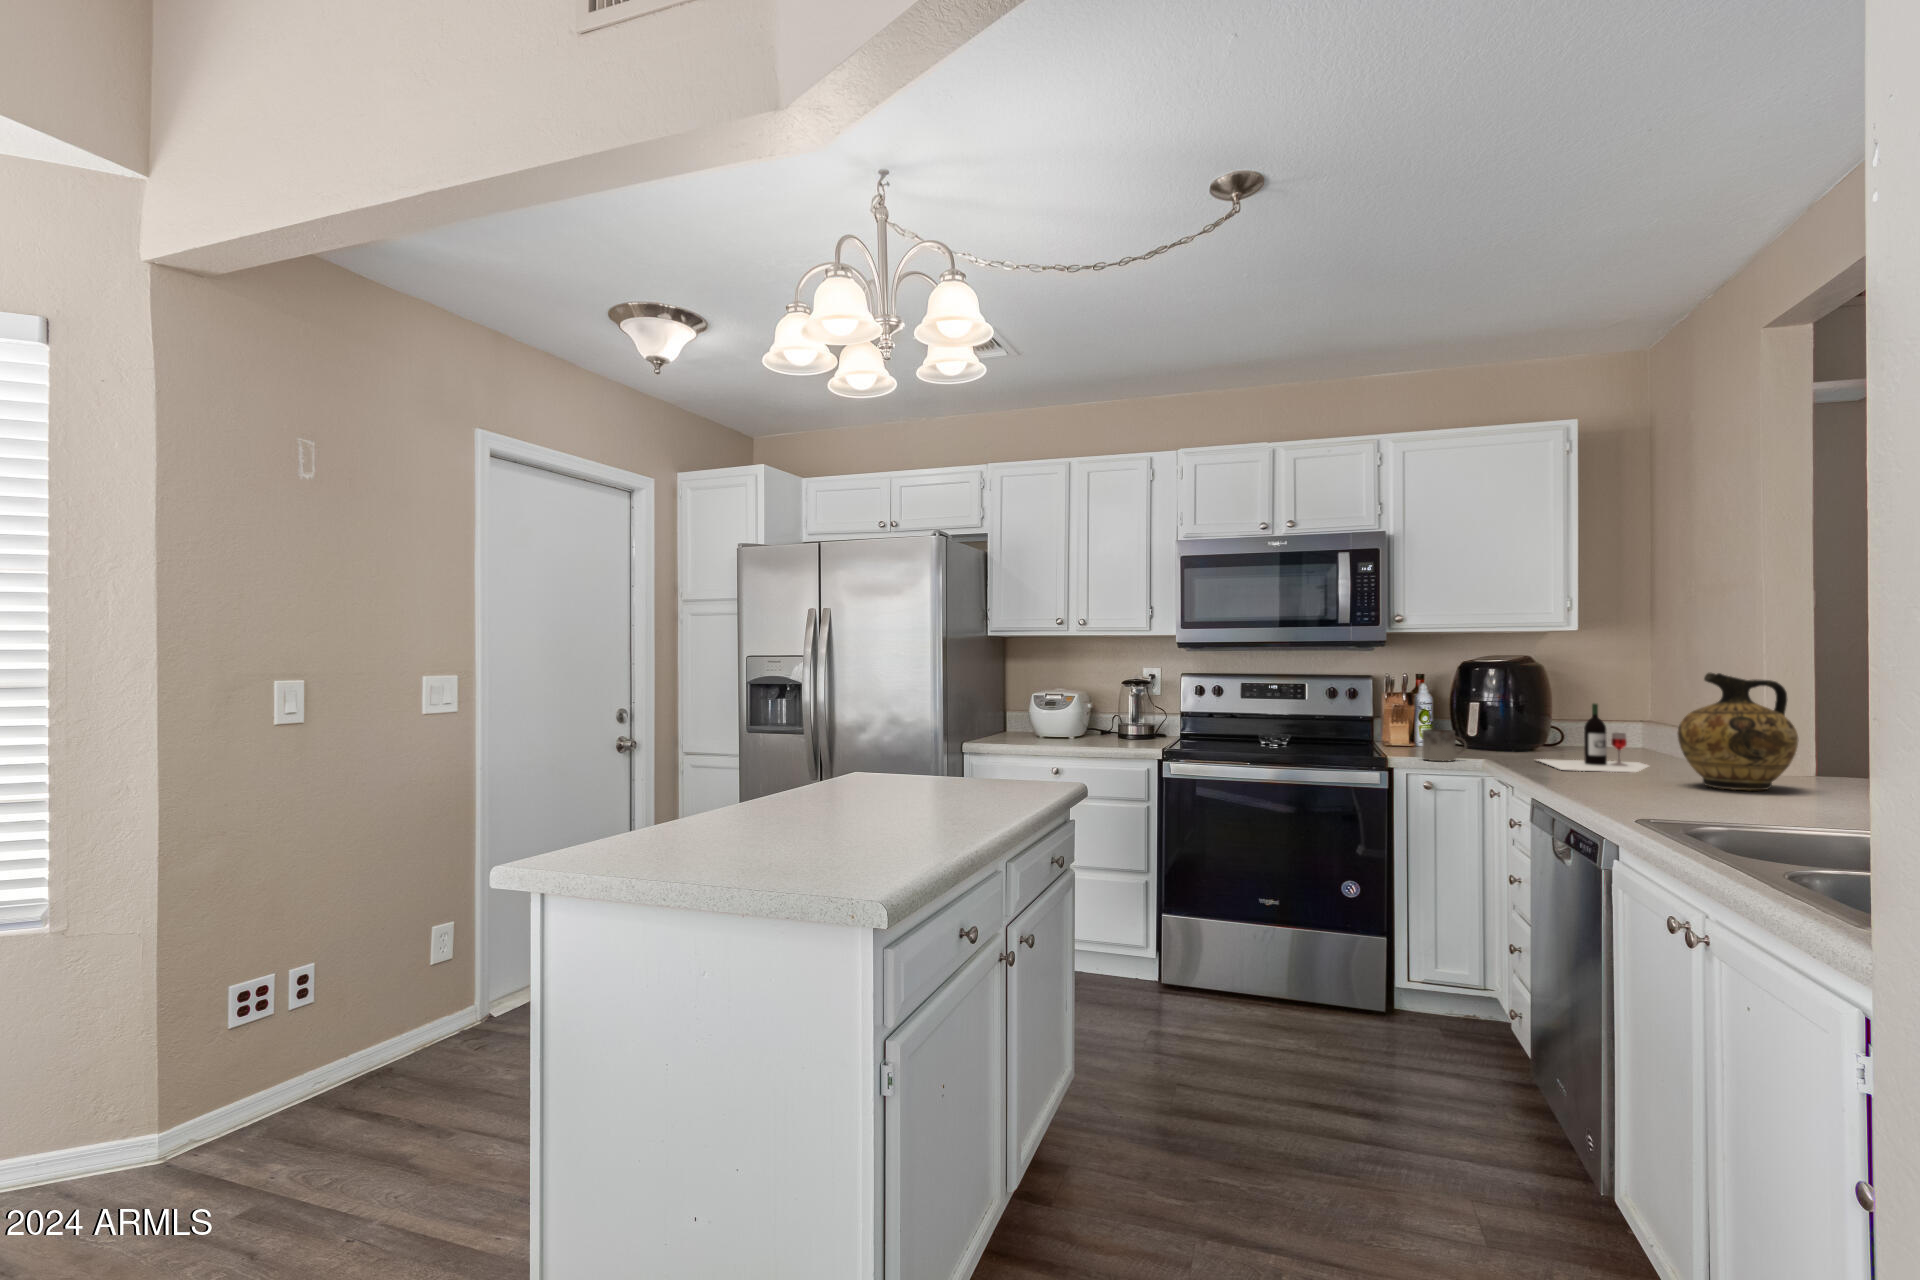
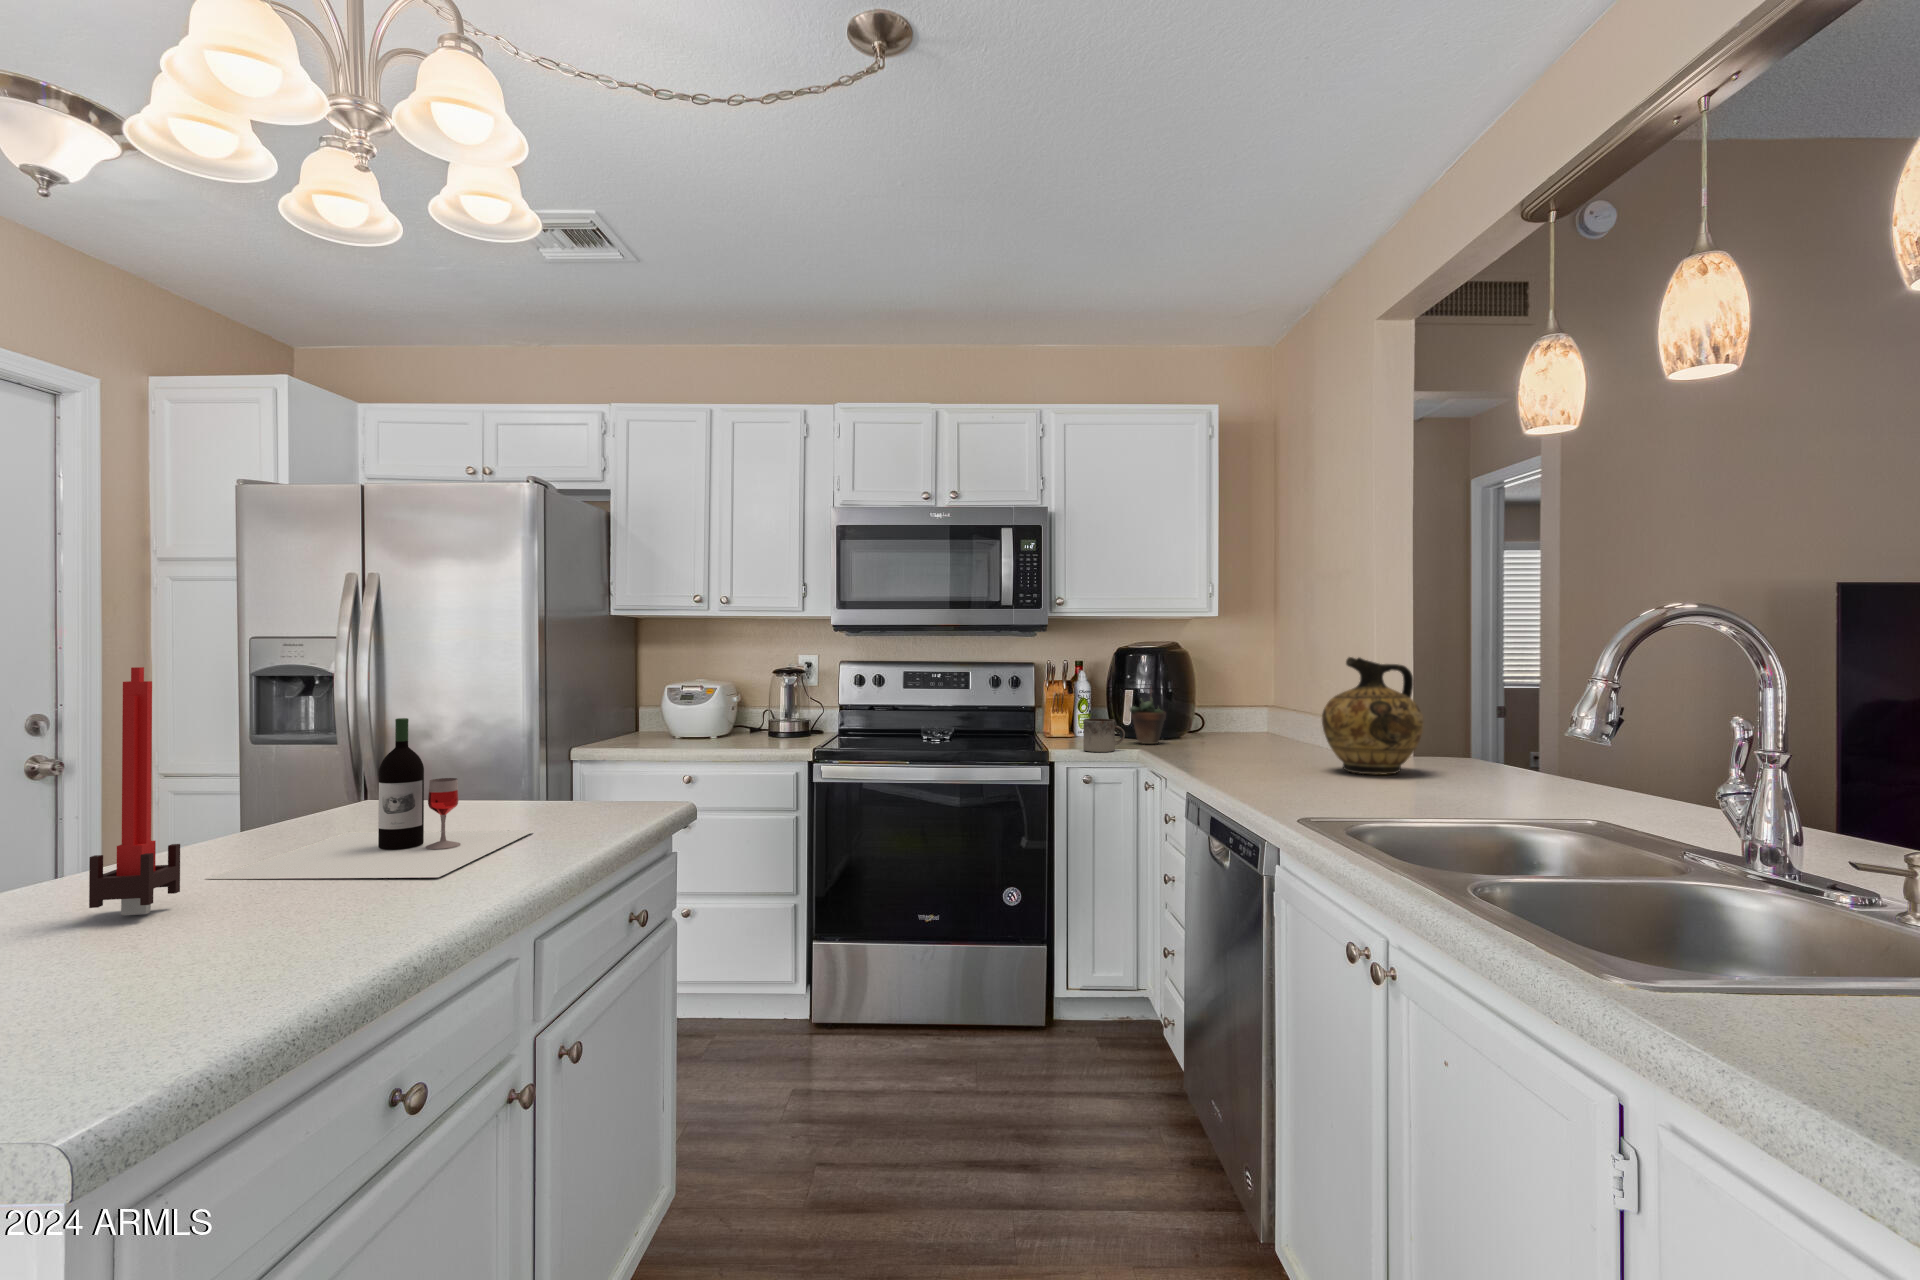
candle: none [779,681,815,823] -> present [89,667,180,915]
succulent plant: none [1473,699,1514,756] -> present [1130,687,1166,744]
wine bottle: present [1538,703,1648,772] -> present [206,718,534,879]

